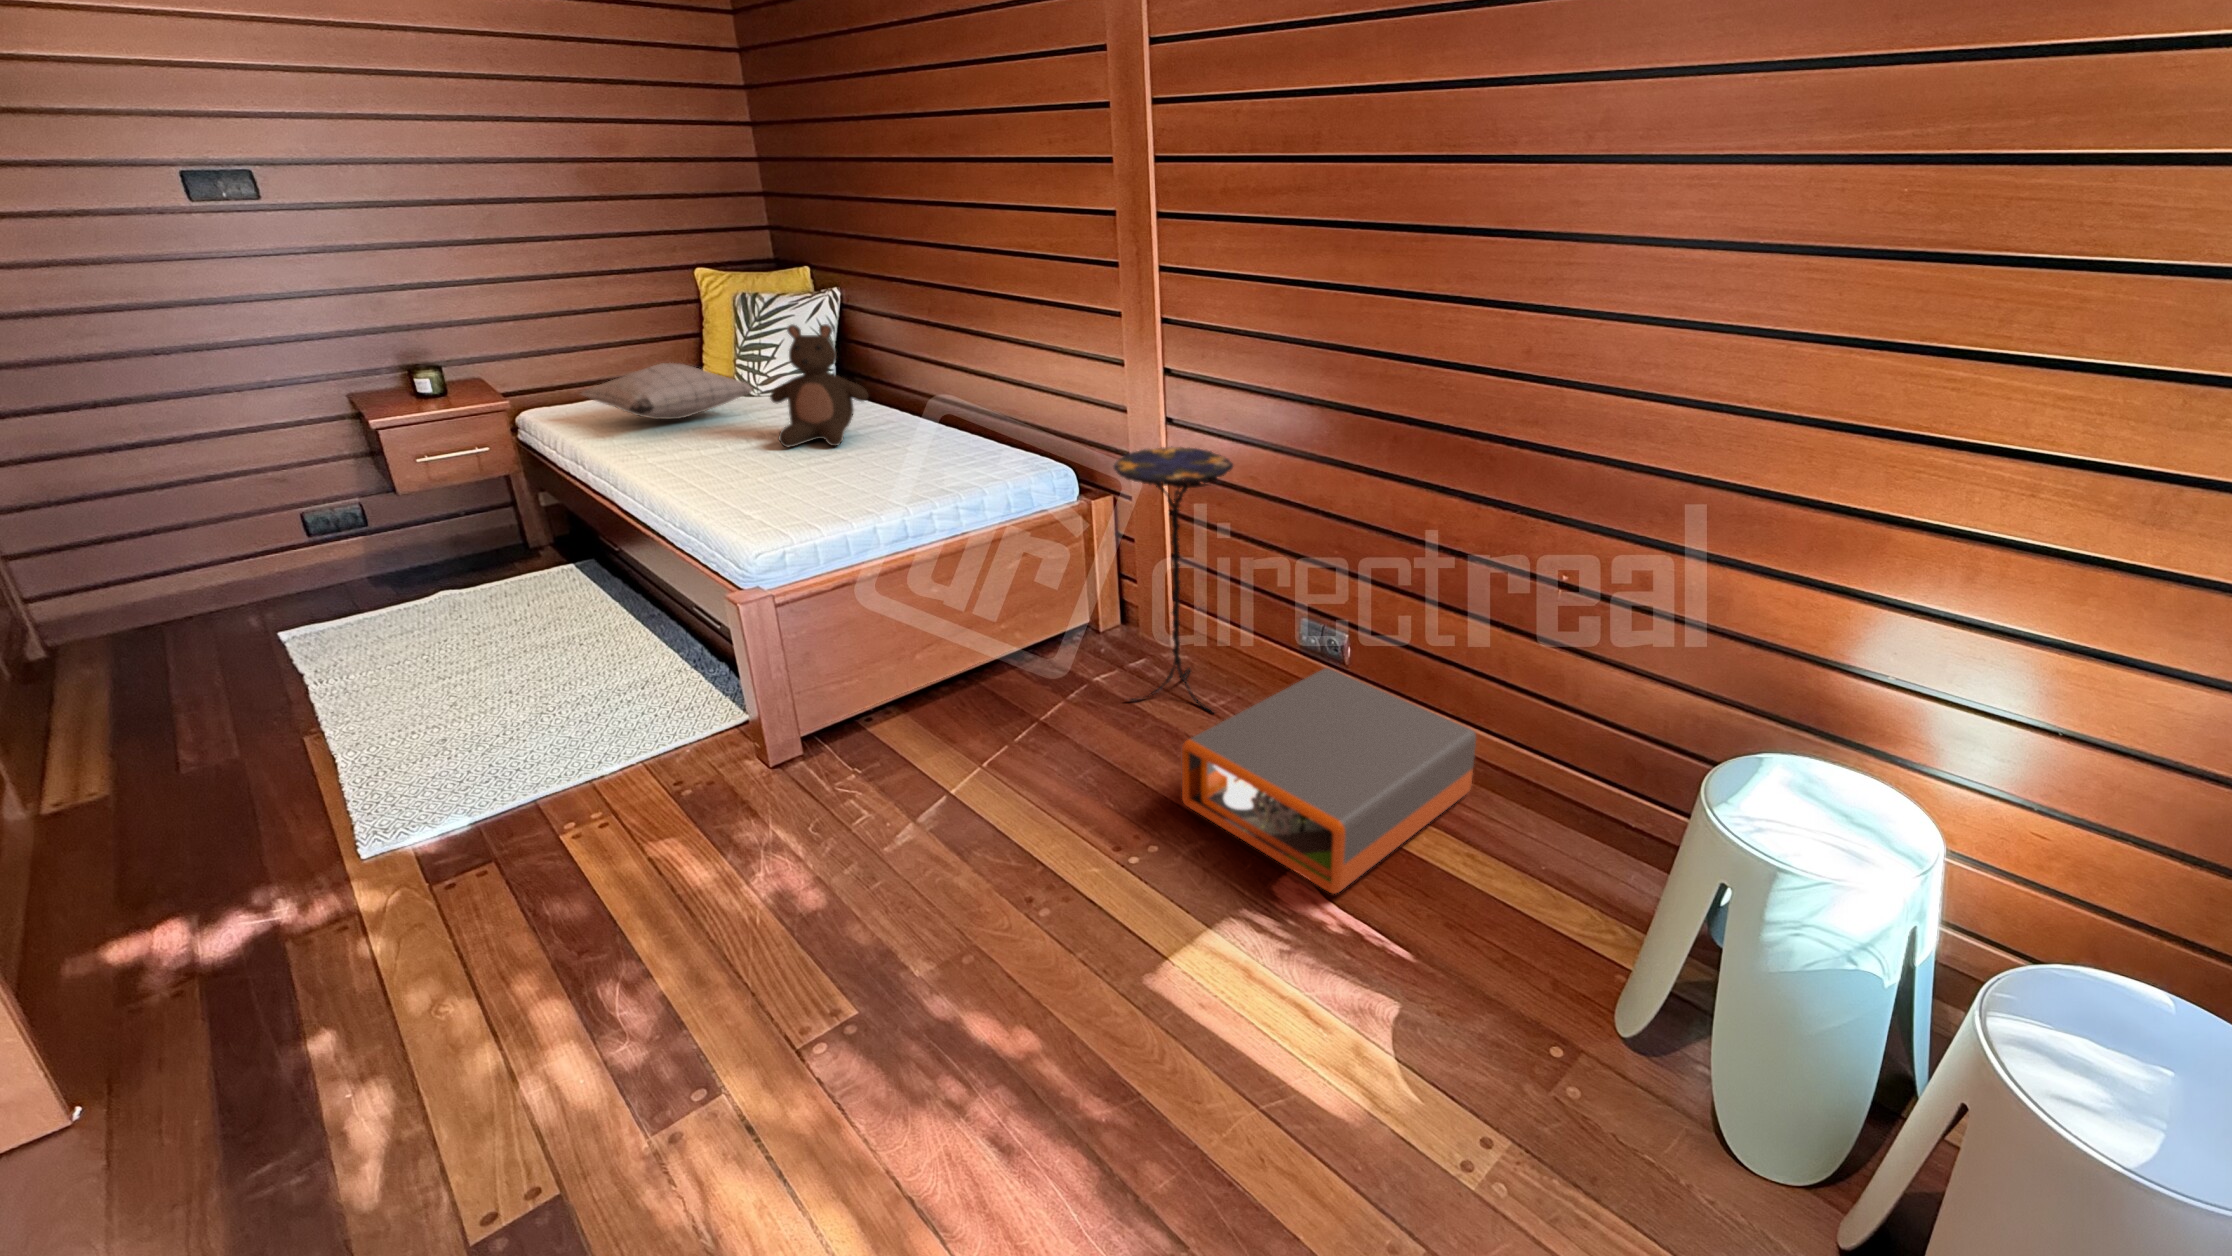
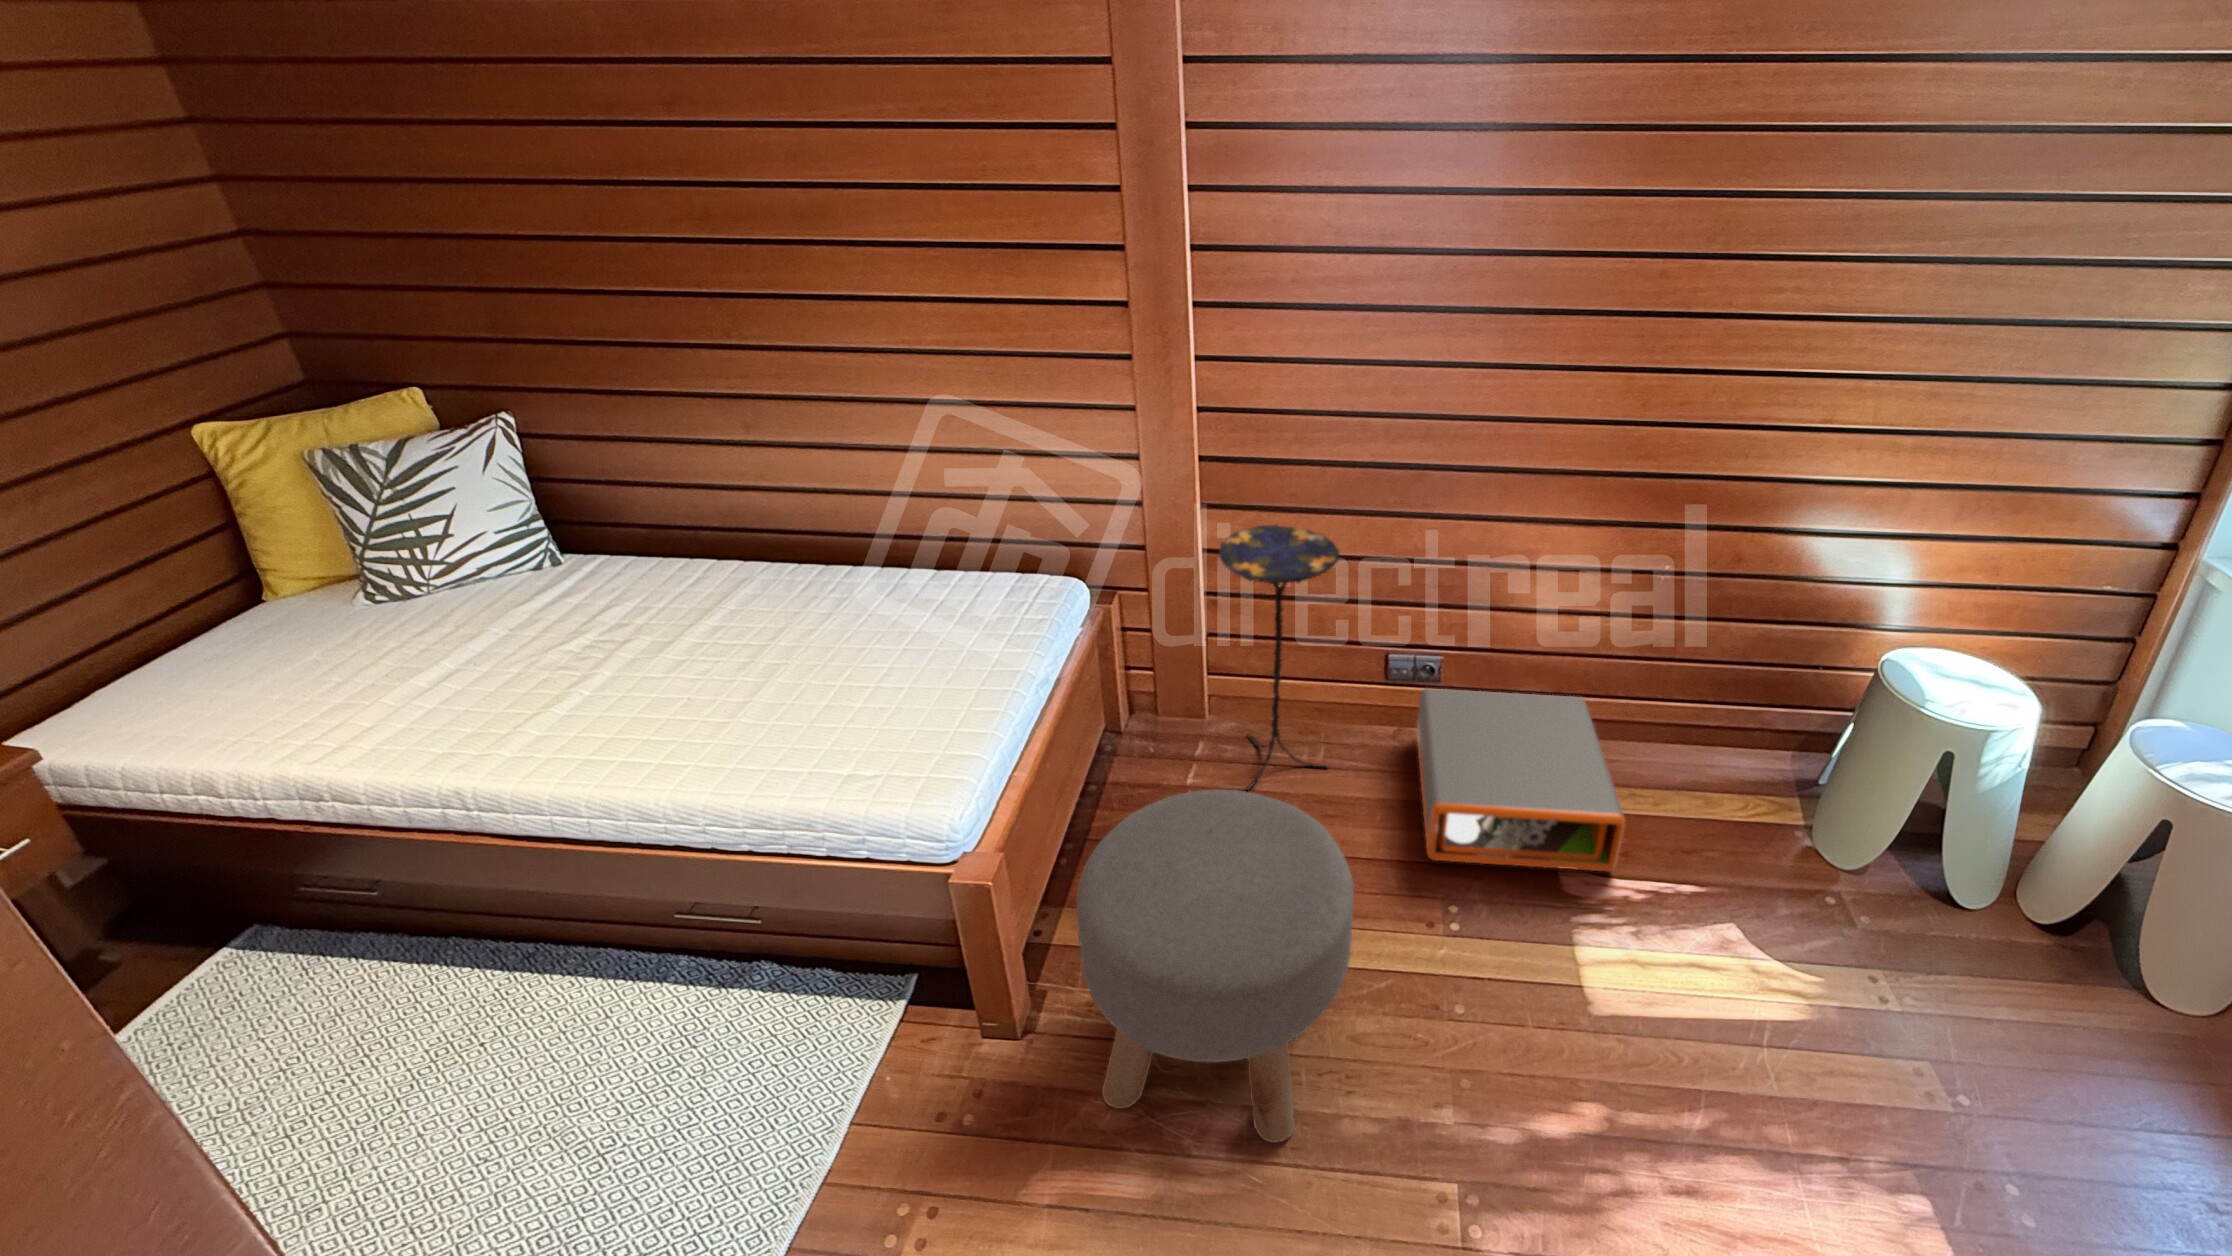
stuffed bear: present [770,324,868,448] -> none [604,484,753,664]
pillow: present [581,363,753,419] -> none [177,589,497,697]
ottoman: none [705,602,983,907] -> present [1076,790,1354,1143]

